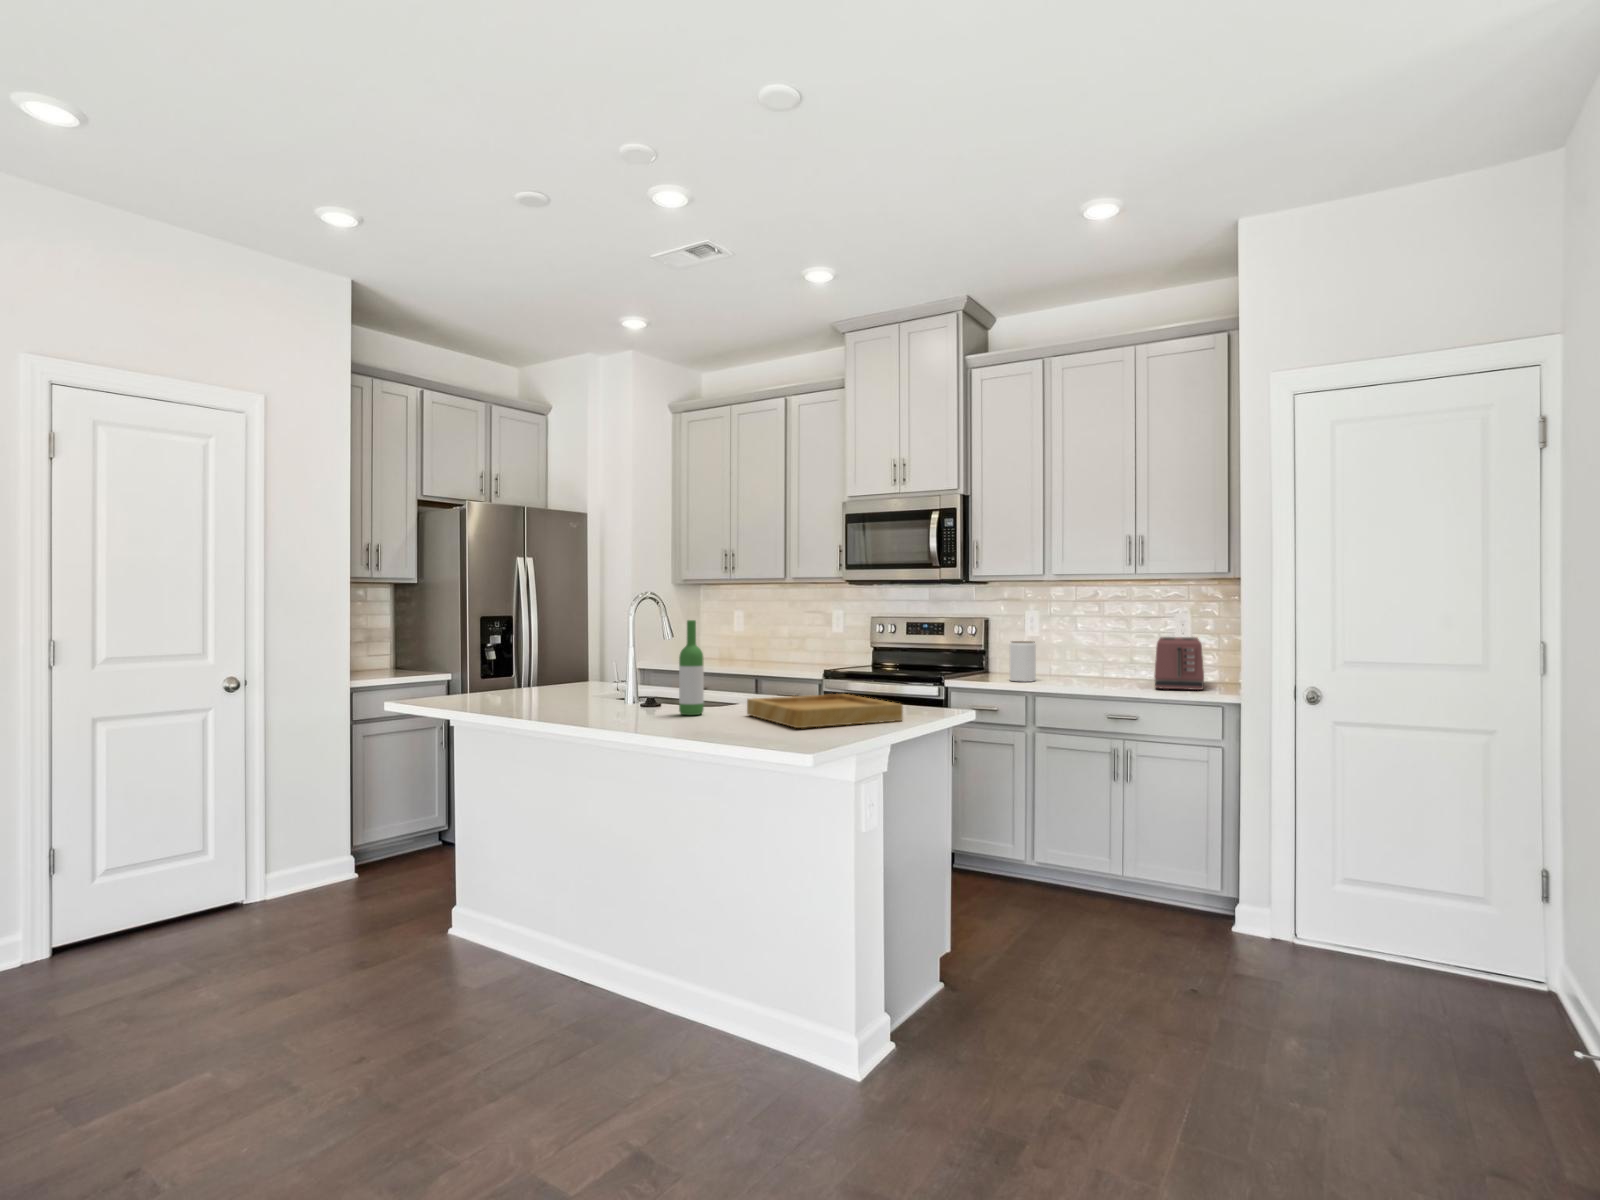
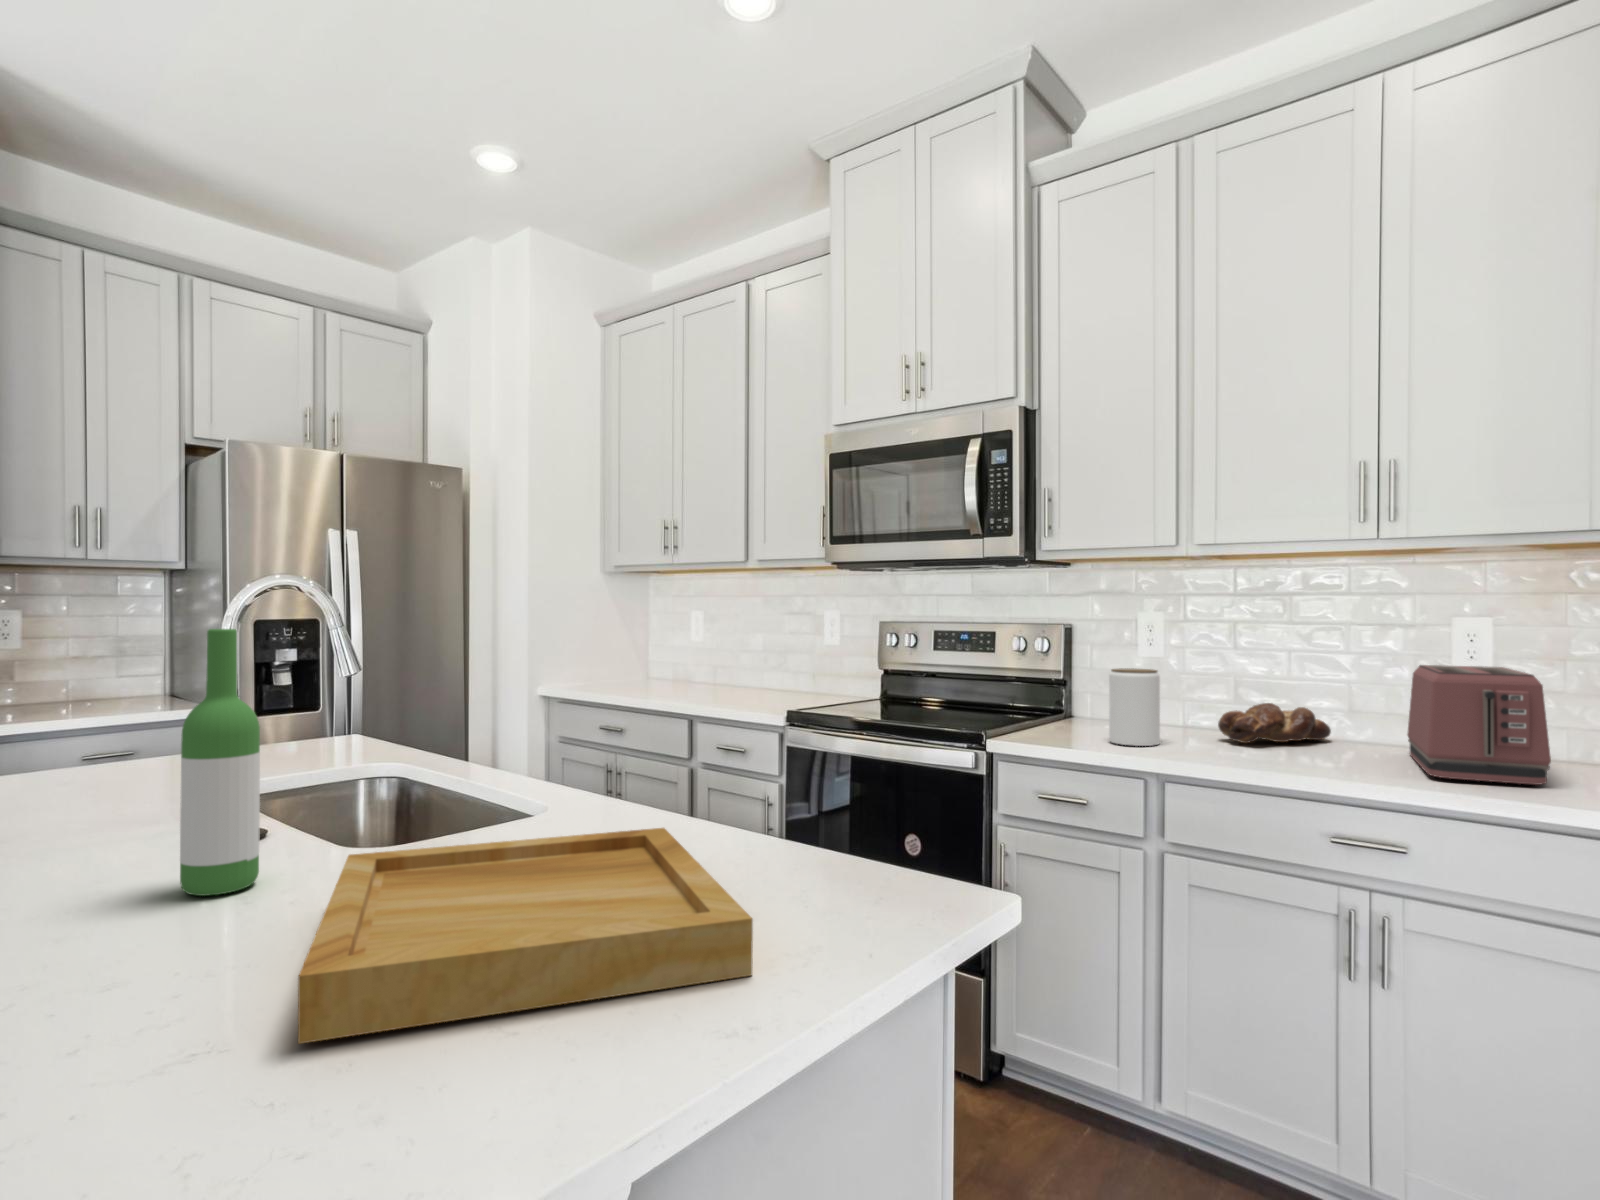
bread loaf: none [1066,659,1123,679] -> present [1218,703,1331,743]

